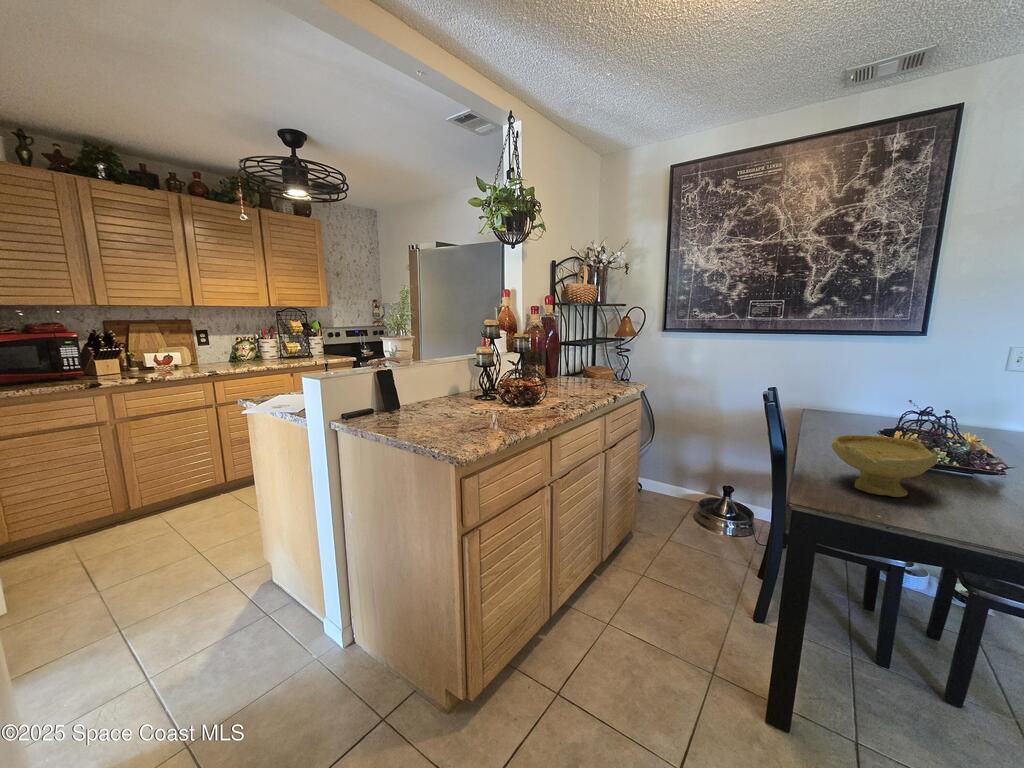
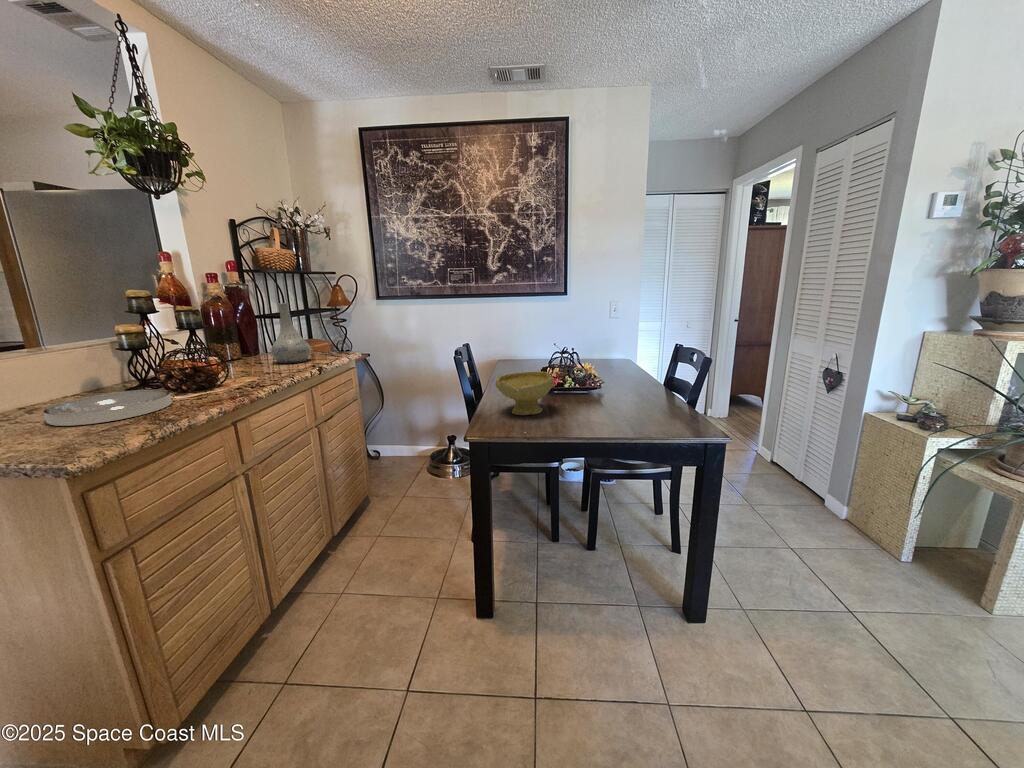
vase: none [572,333,605,388] -> present [271,303,311,363]
plate: none [434,399,508,424] -> present [43,390,172,426]

